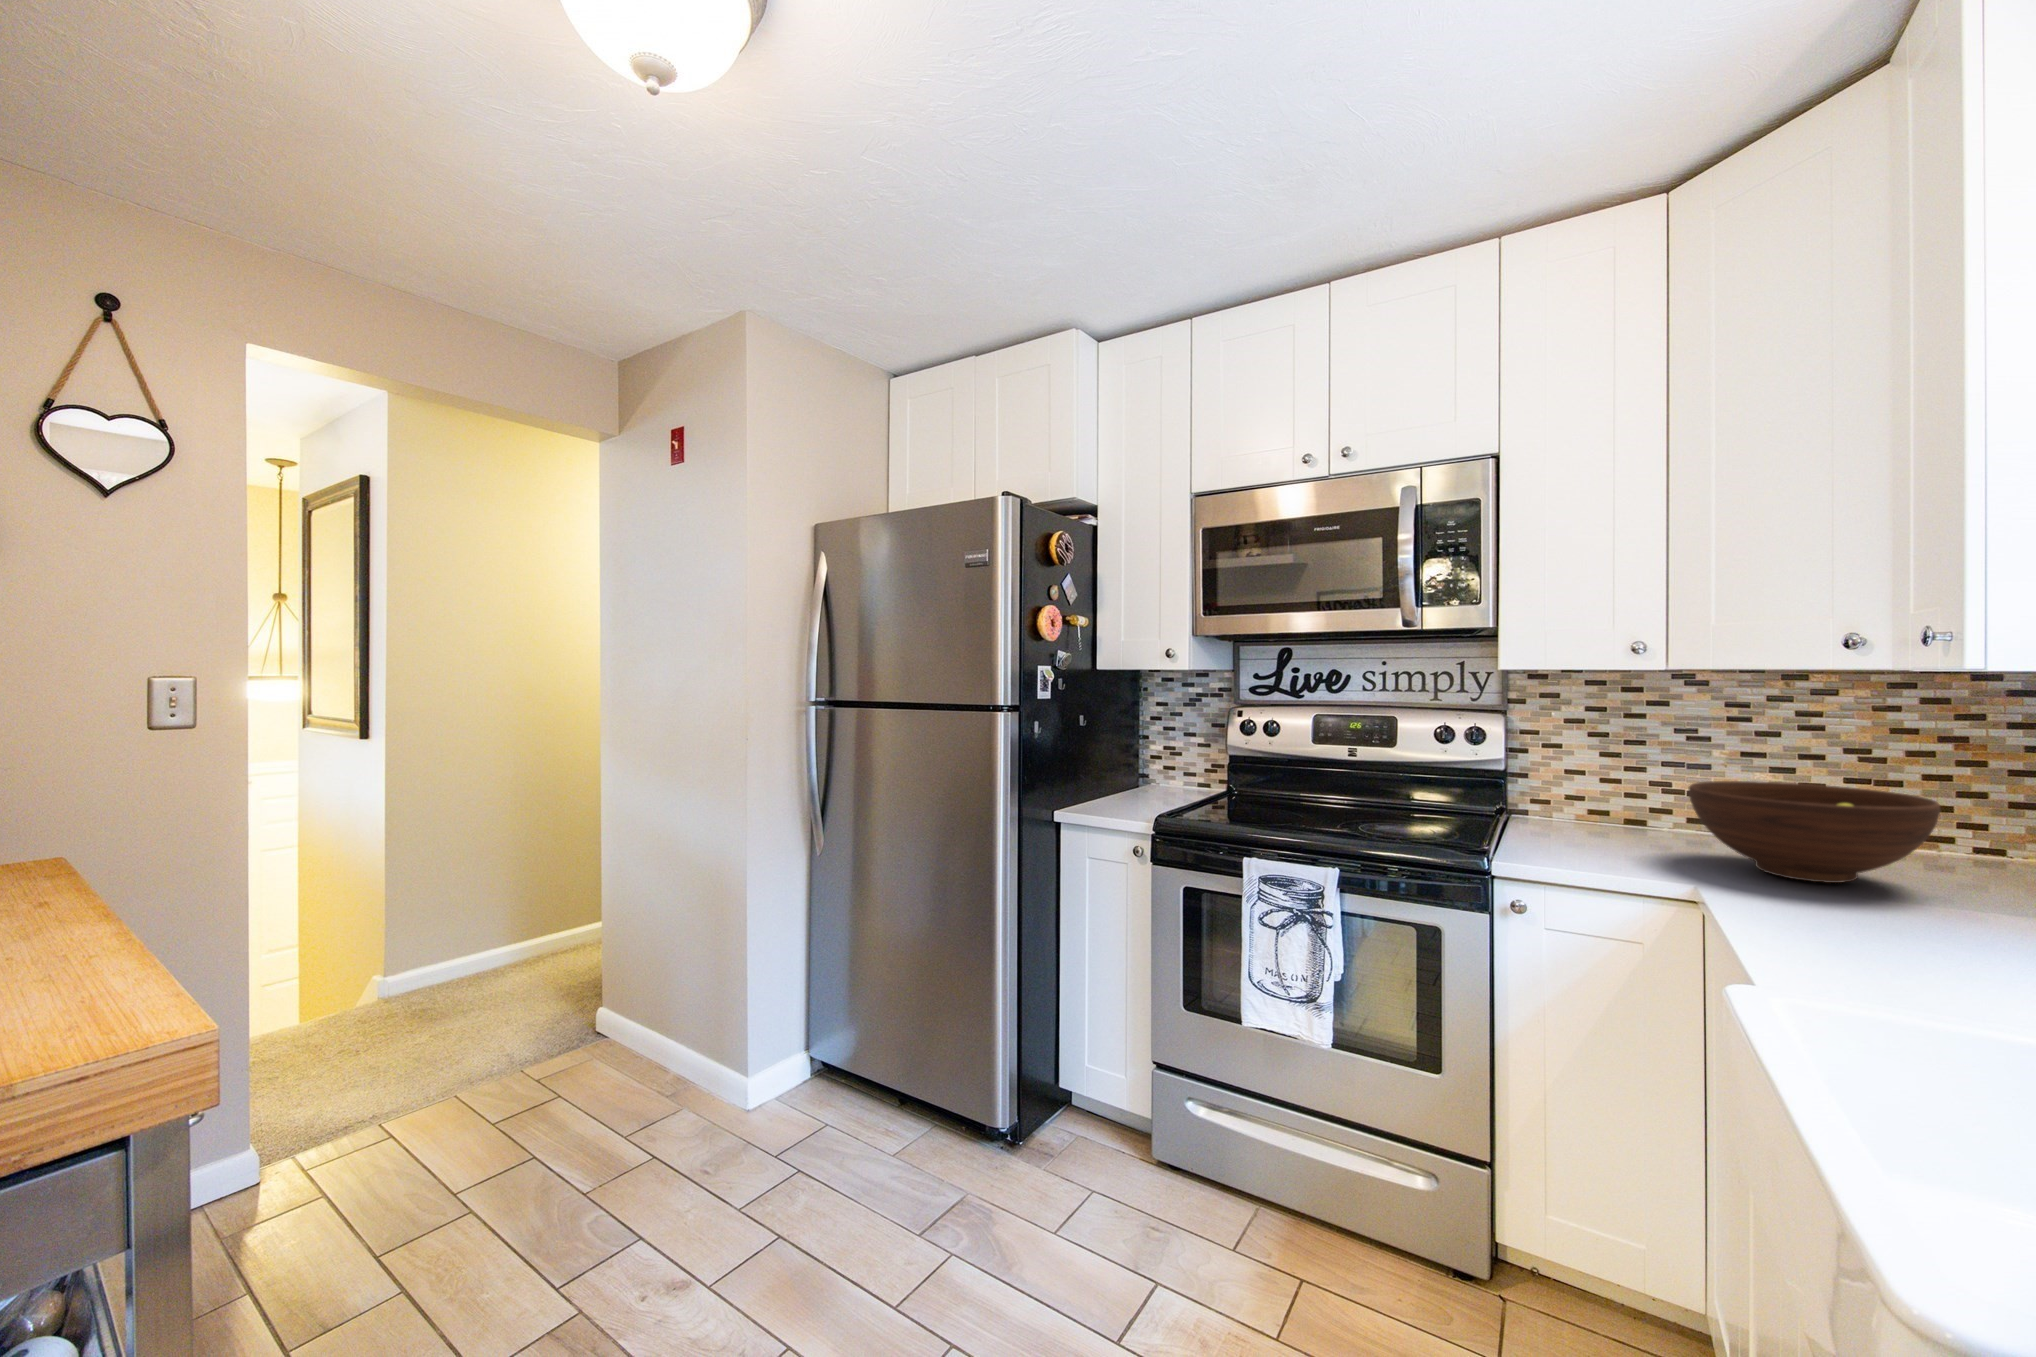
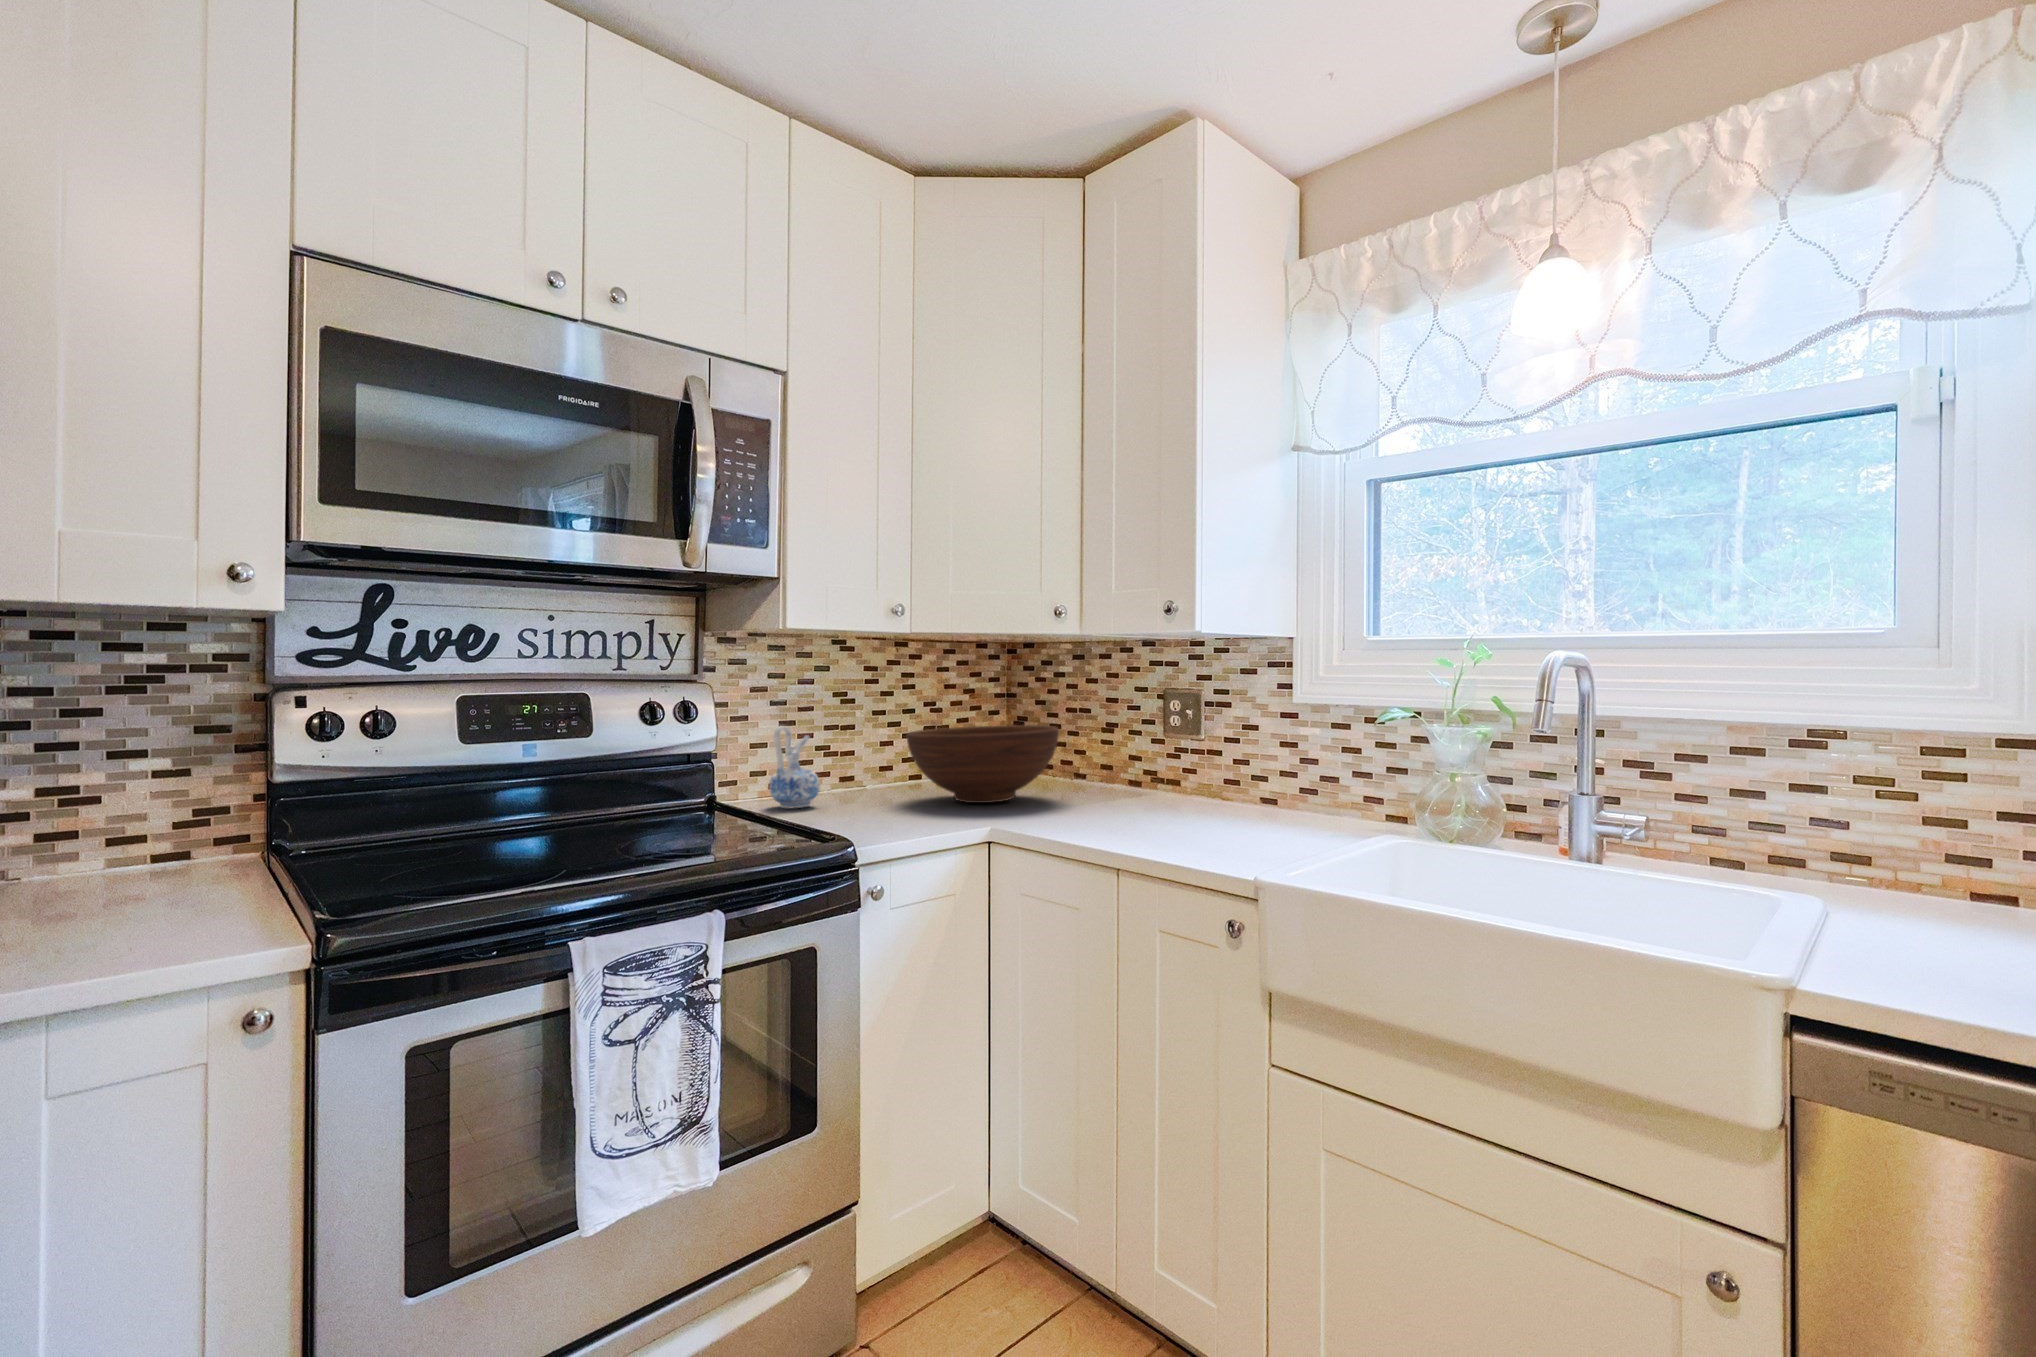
ceramic pitcher: none [1557,757,1610,833] -> present [769,726,820,808]

